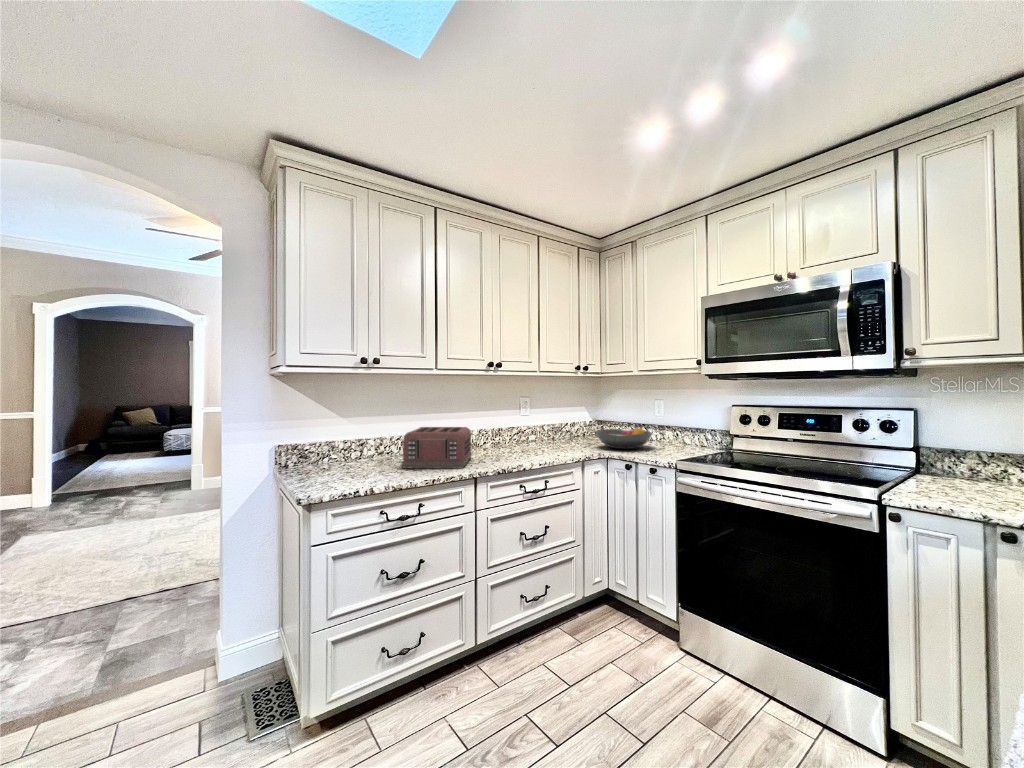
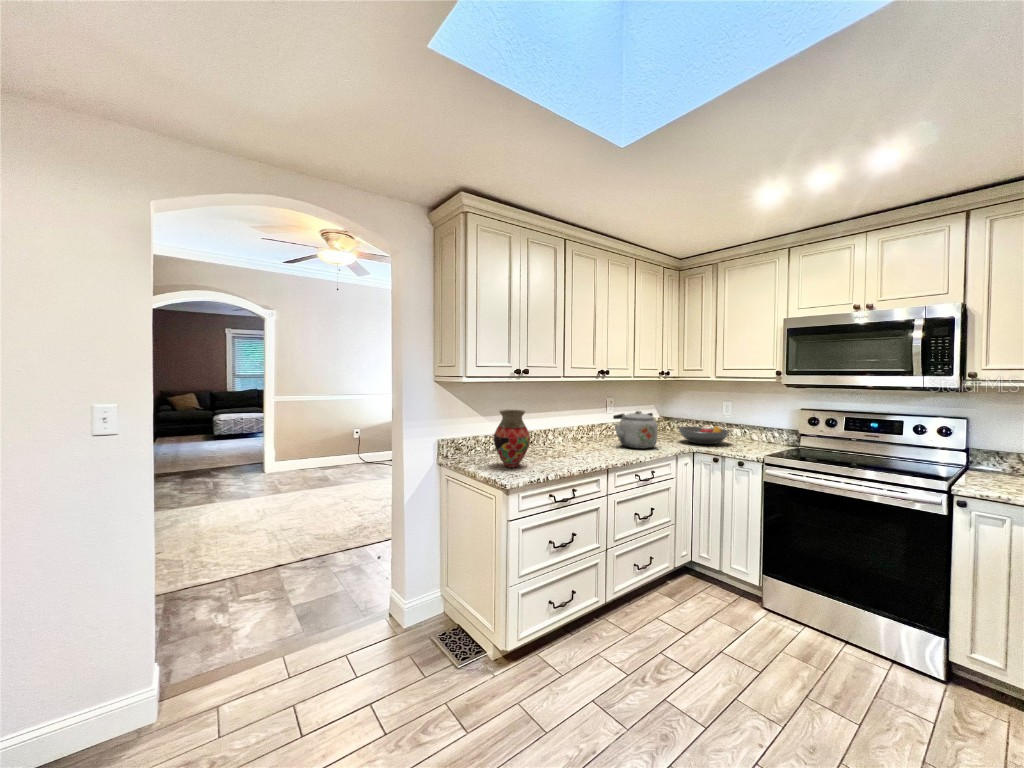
vase: none [324,407,372,478] -> present [494,410,530,467]
kettle: none [509,410,561,455] -> present [613,411,658,449]
toaster: present [402,427,472,468] -> none [540,424,596,460]

